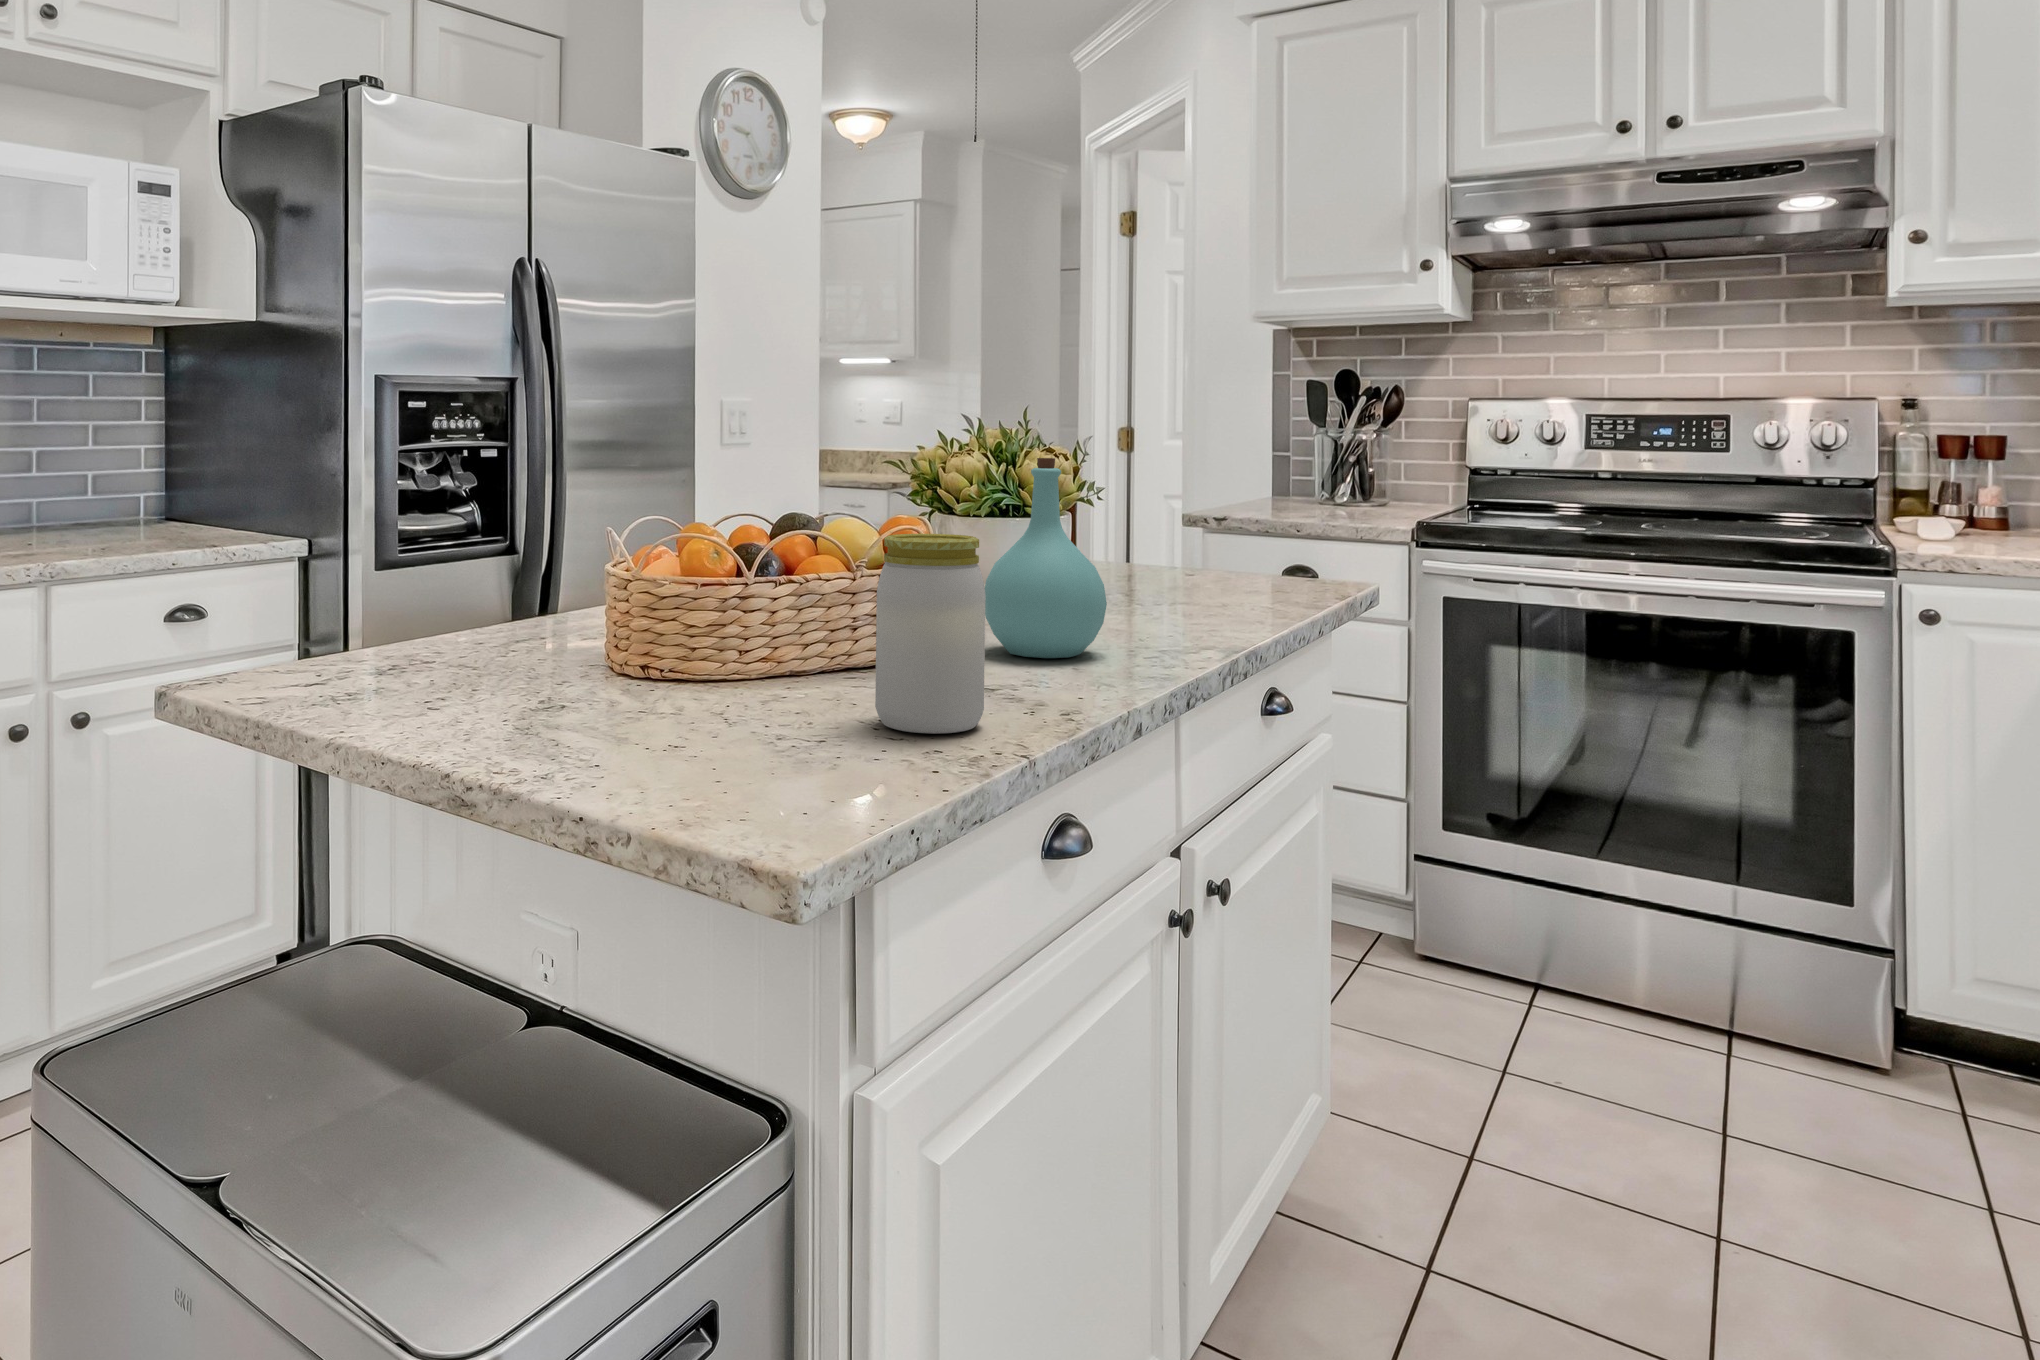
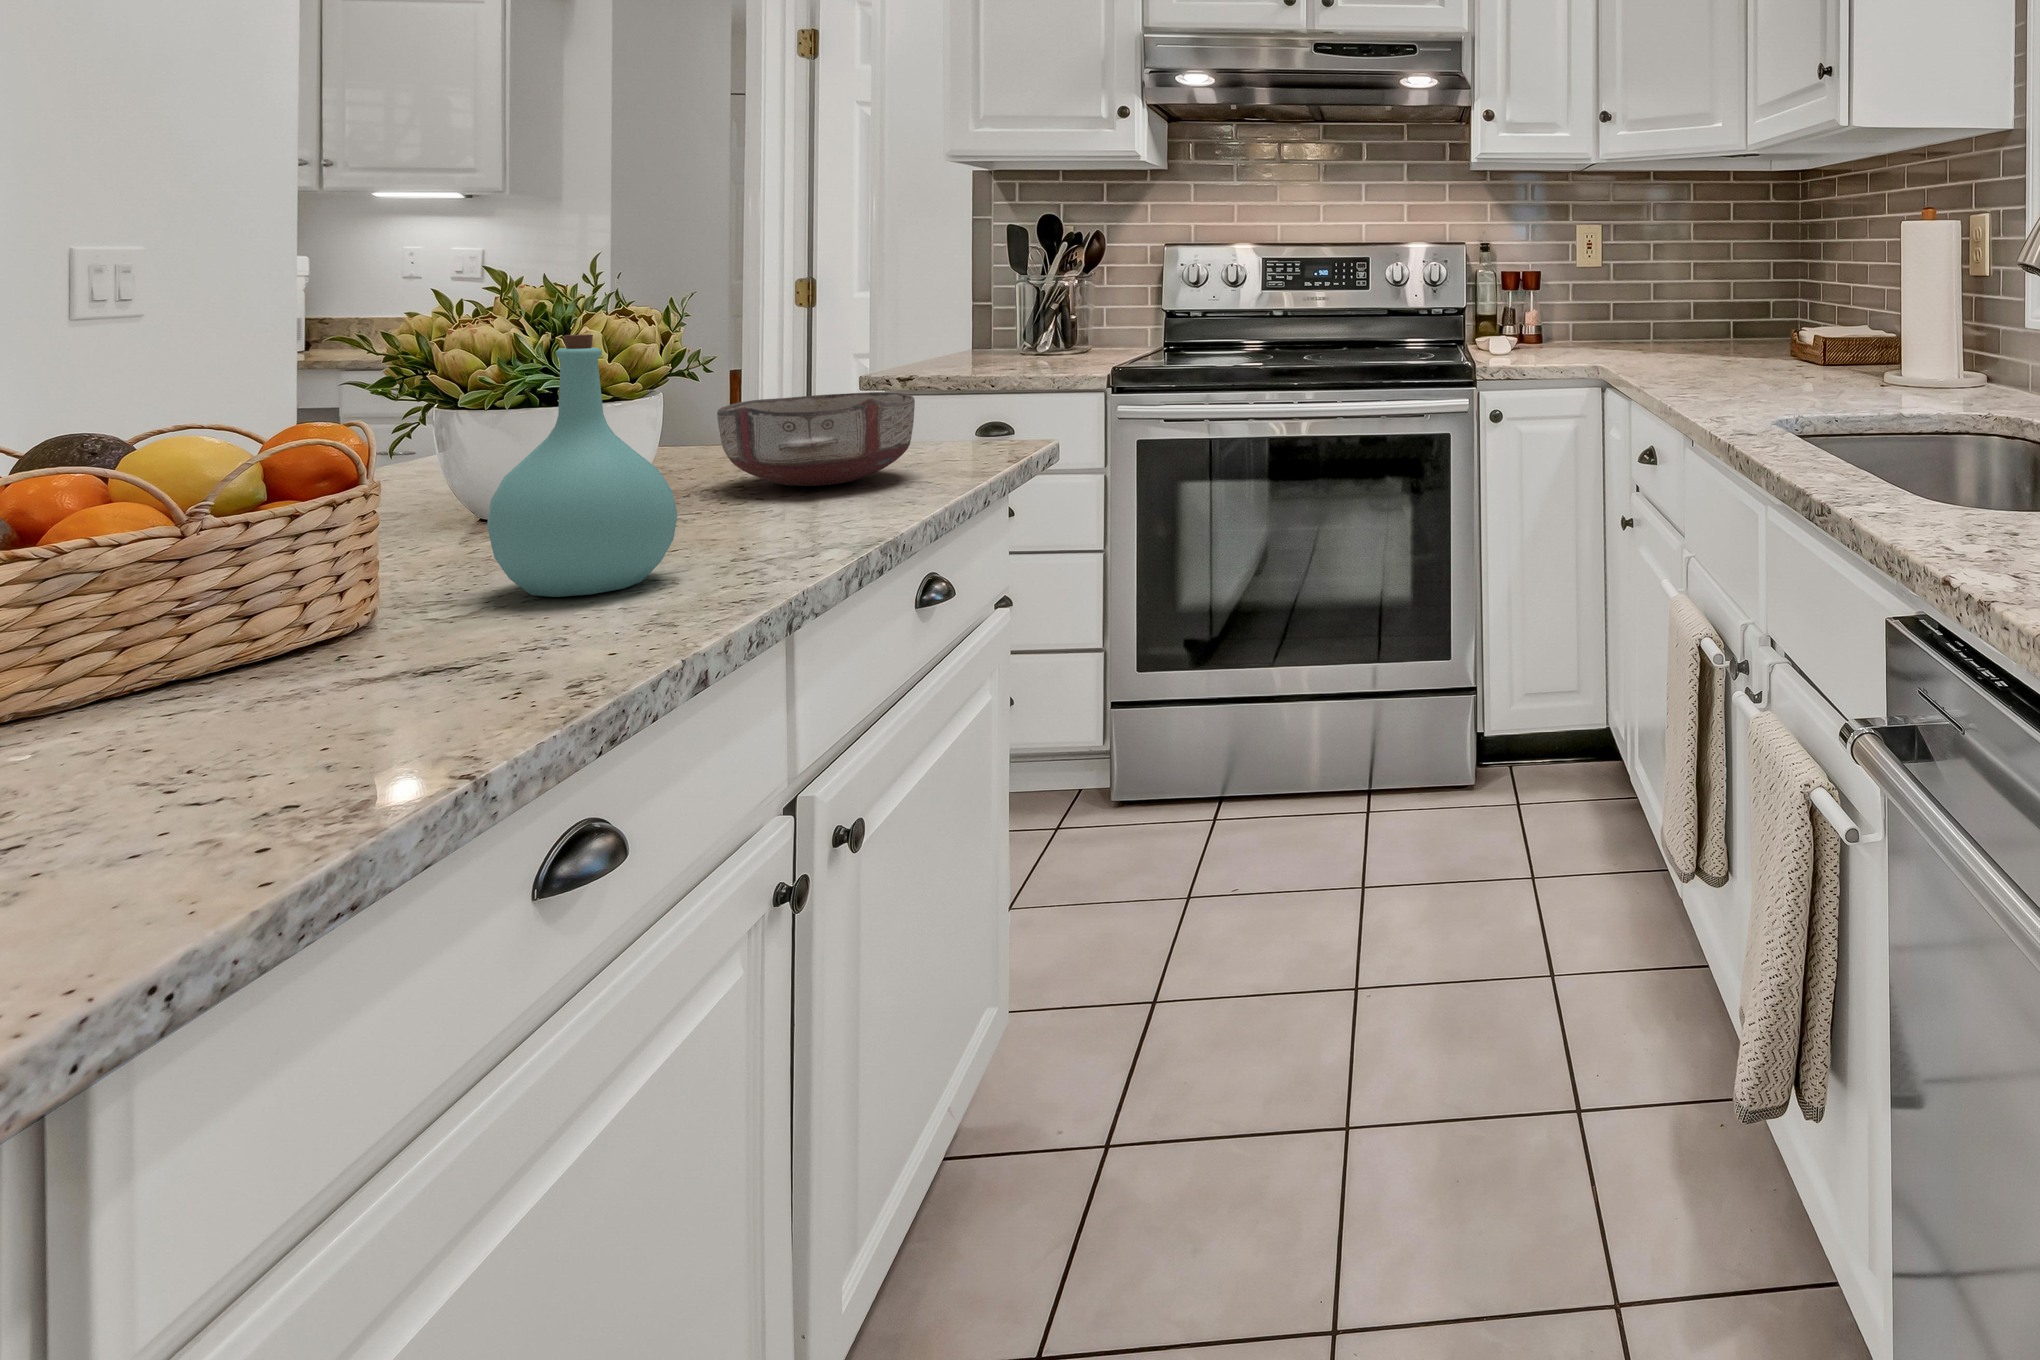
ceramic bowl: none [1107,525,1263,601] -> present [717,392,915,486]
jar: present [875,534,986,734] -> none [195,464,419,771]

